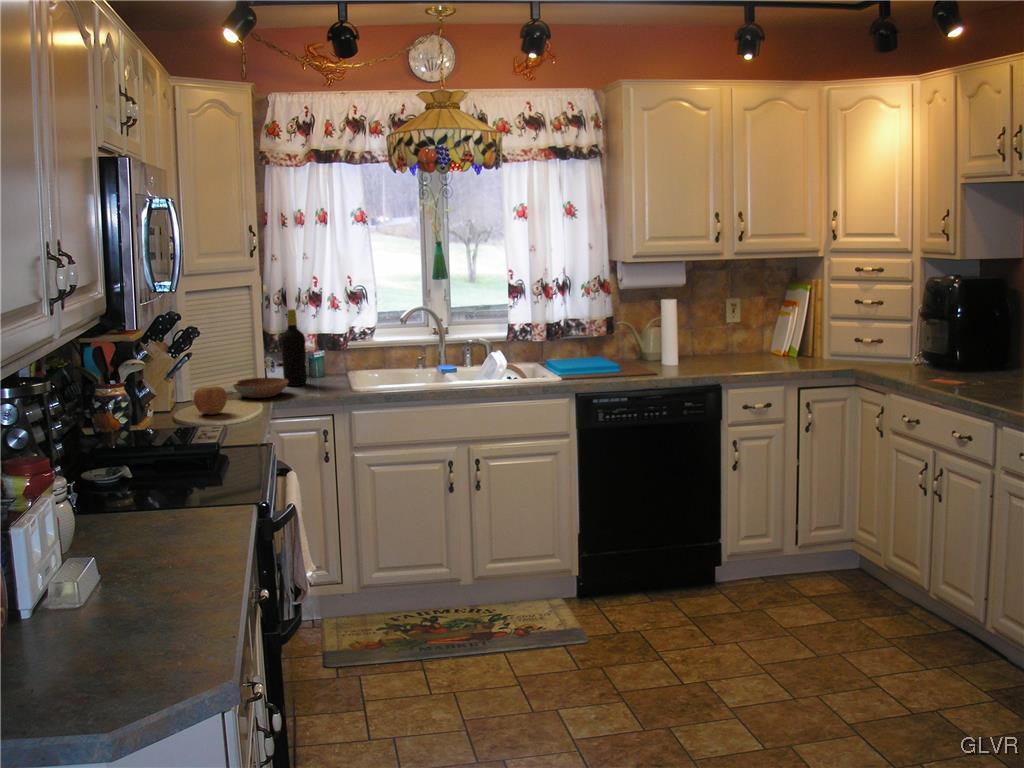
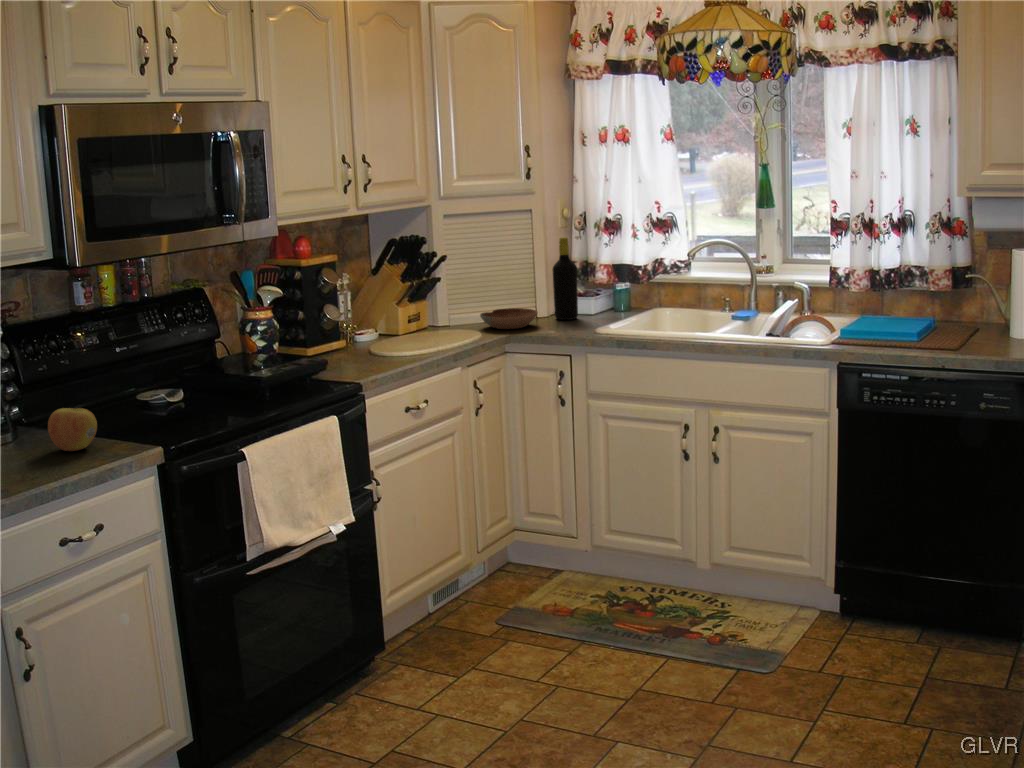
apple: present [194,386,227,415] -> present [48,408,97,451]

